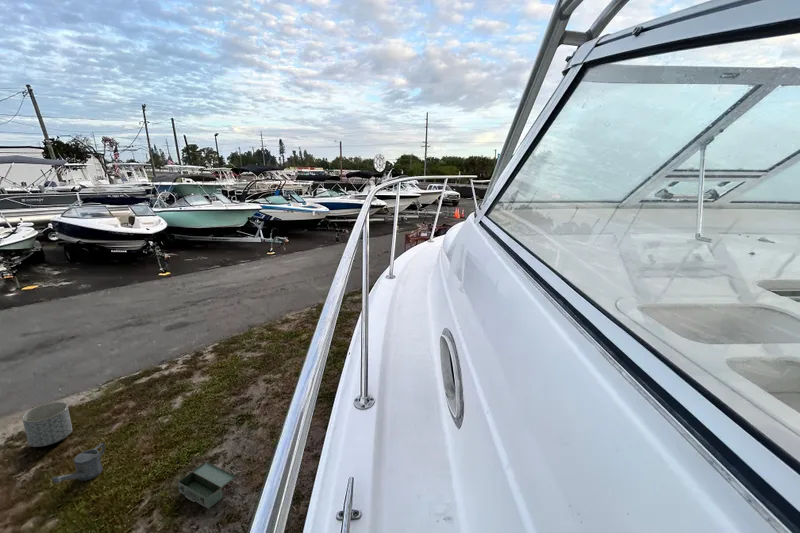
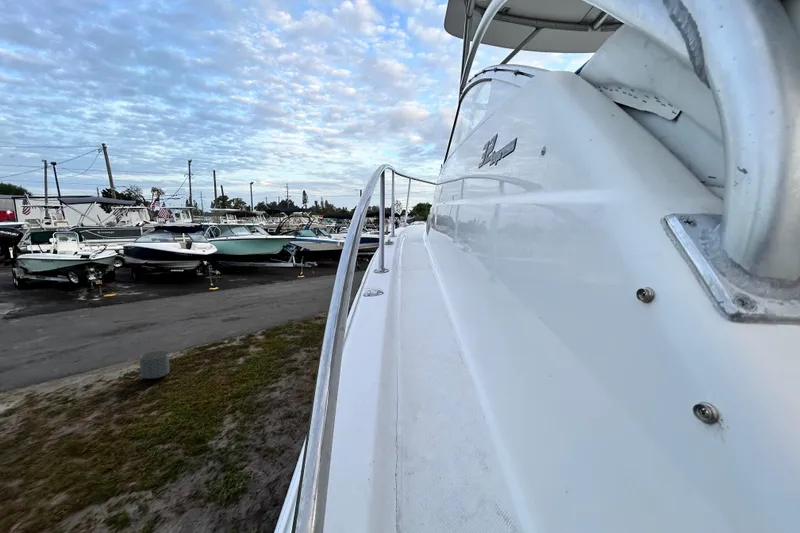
watering can: present [52,443,105,483] -> none [168,374,198,396]
toolbox: present [178,462,235,509] -> none [250,387,289,412]

